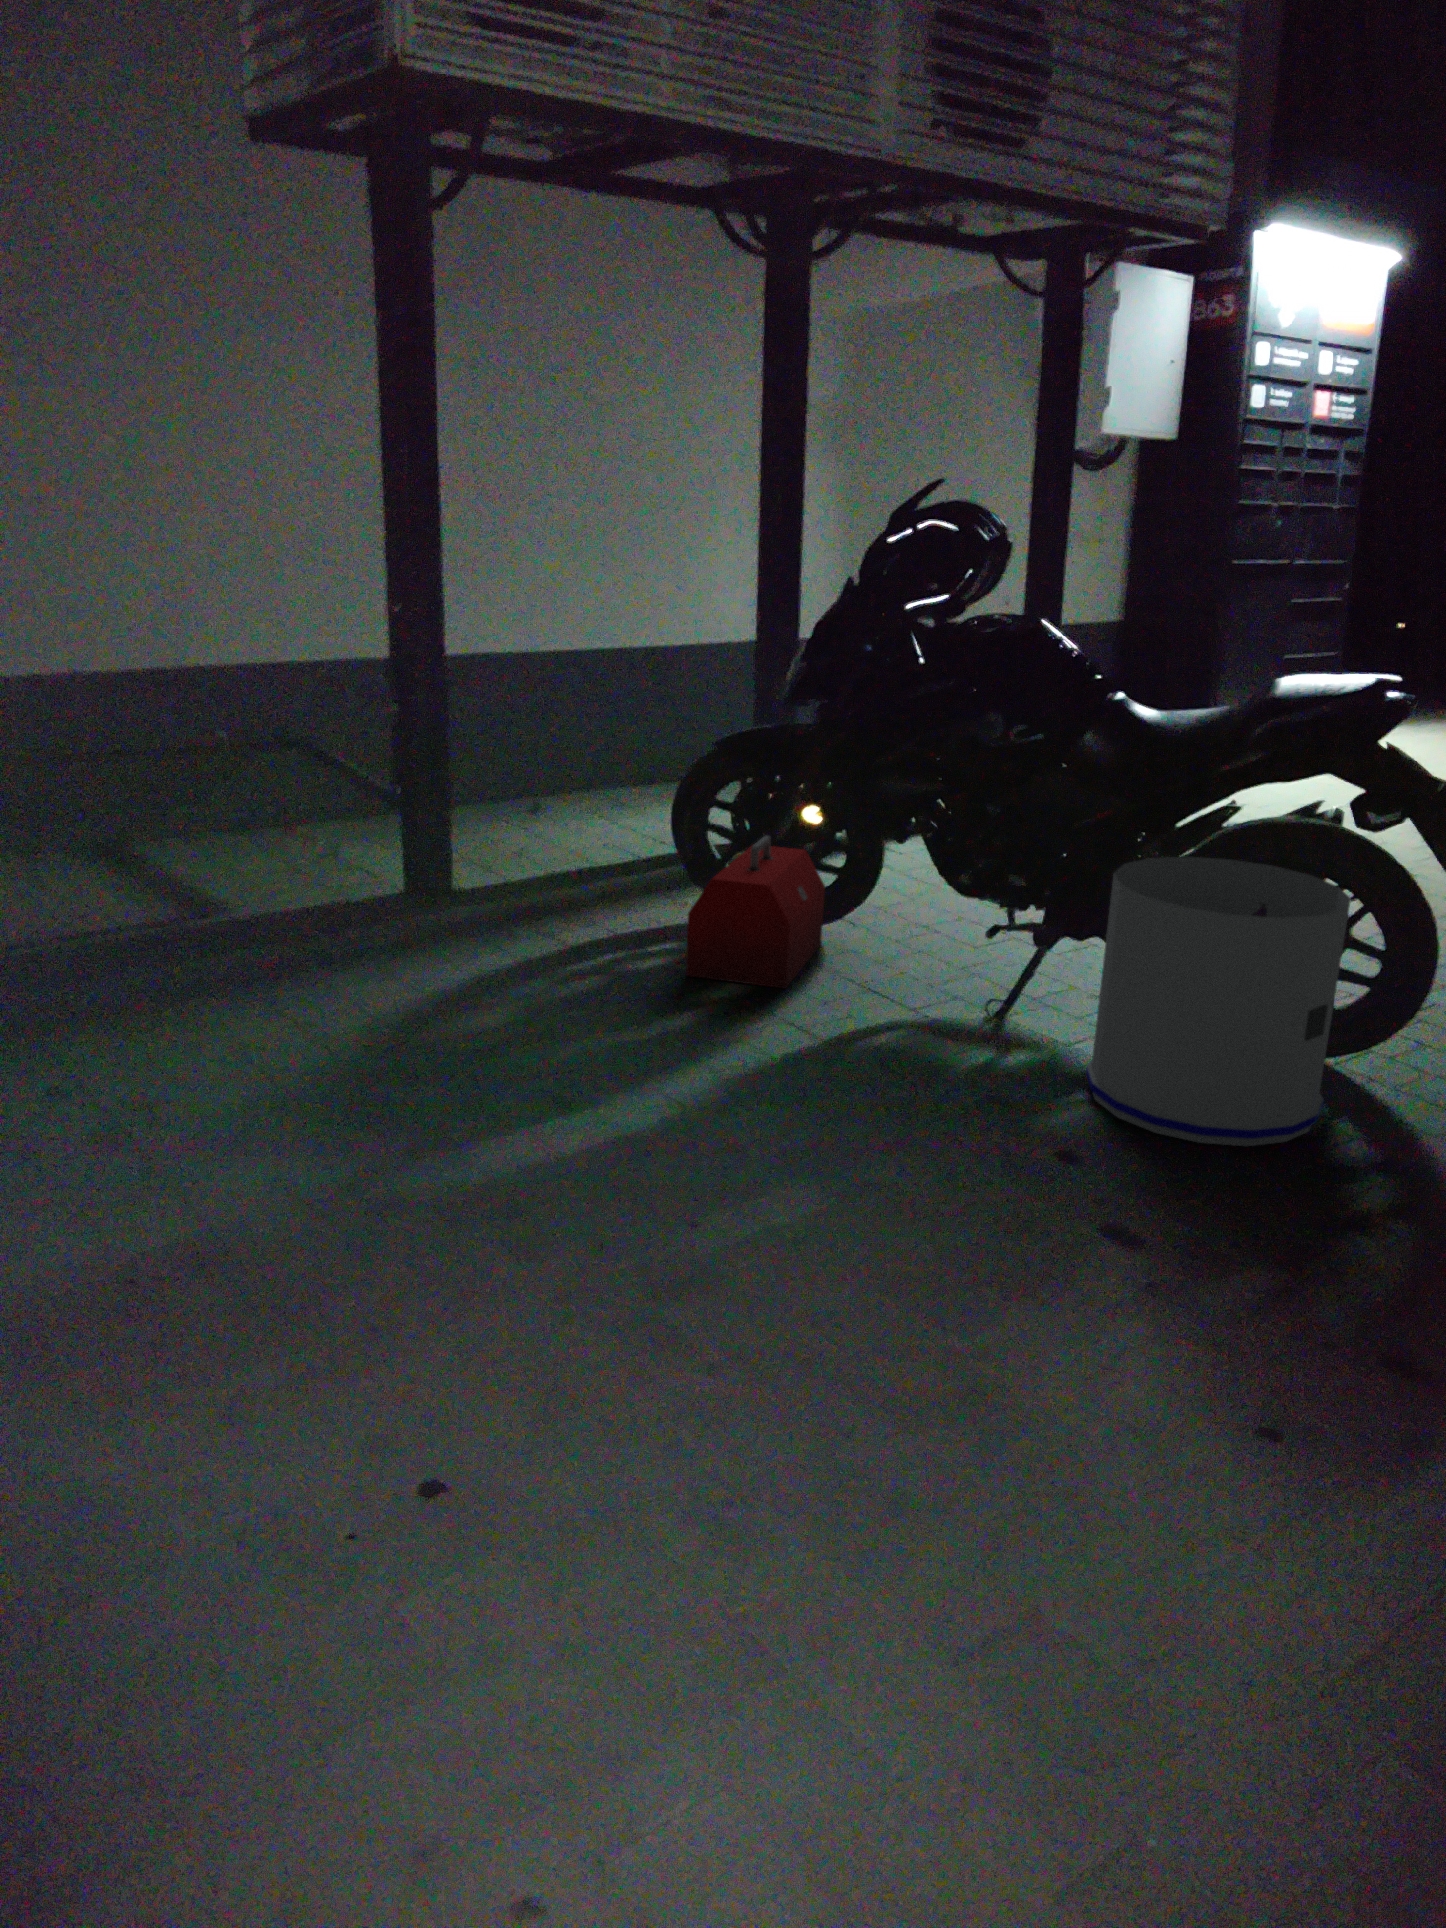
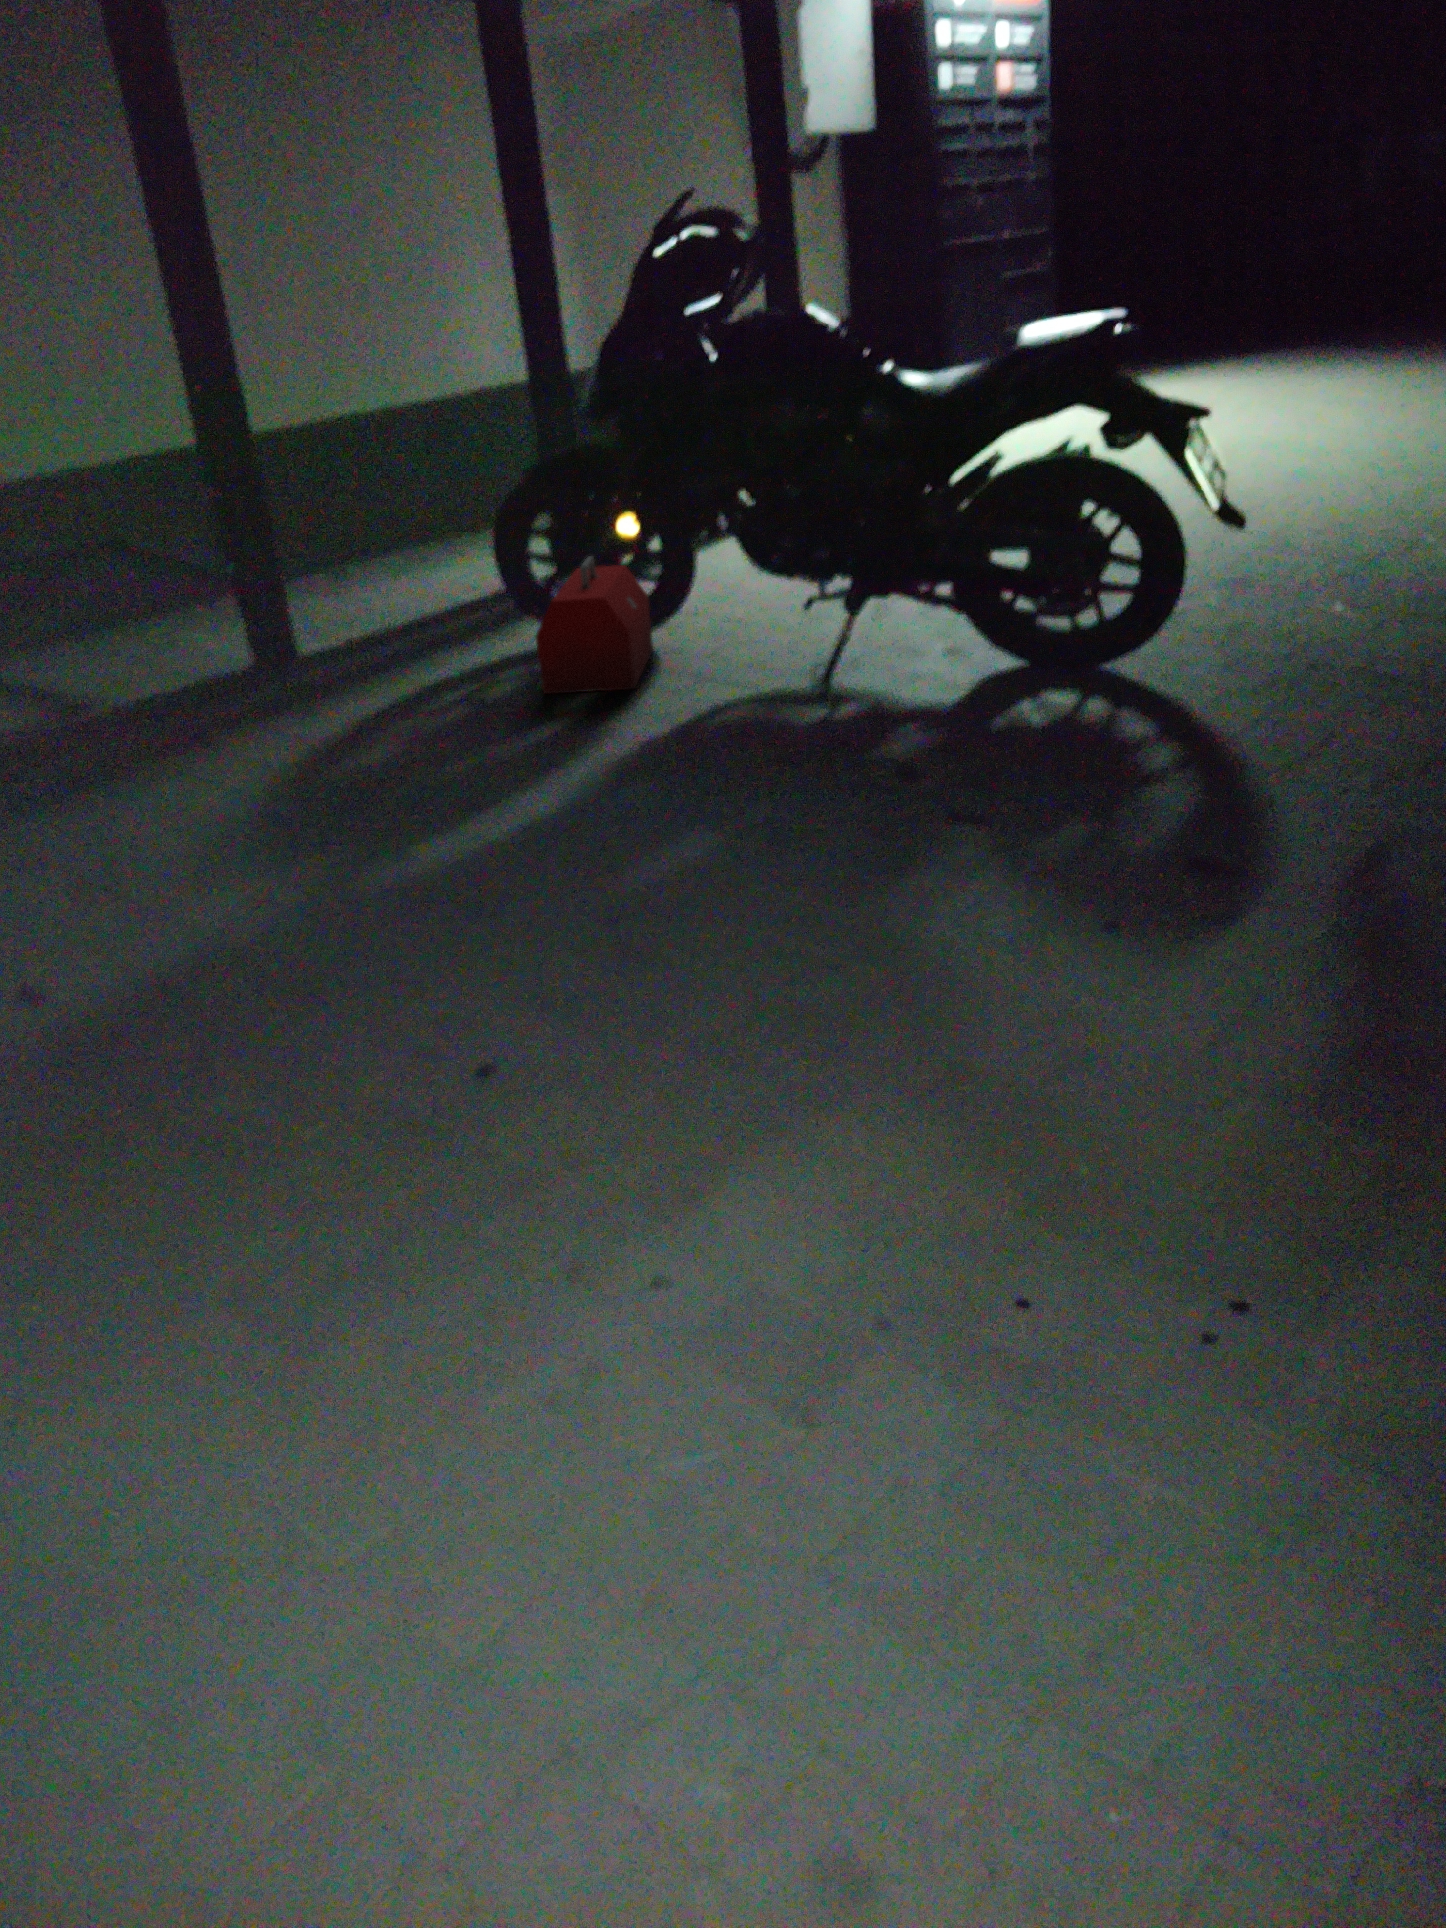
trash can: present [1086,857,1351,1146] -> none [910,499,1110,742]

